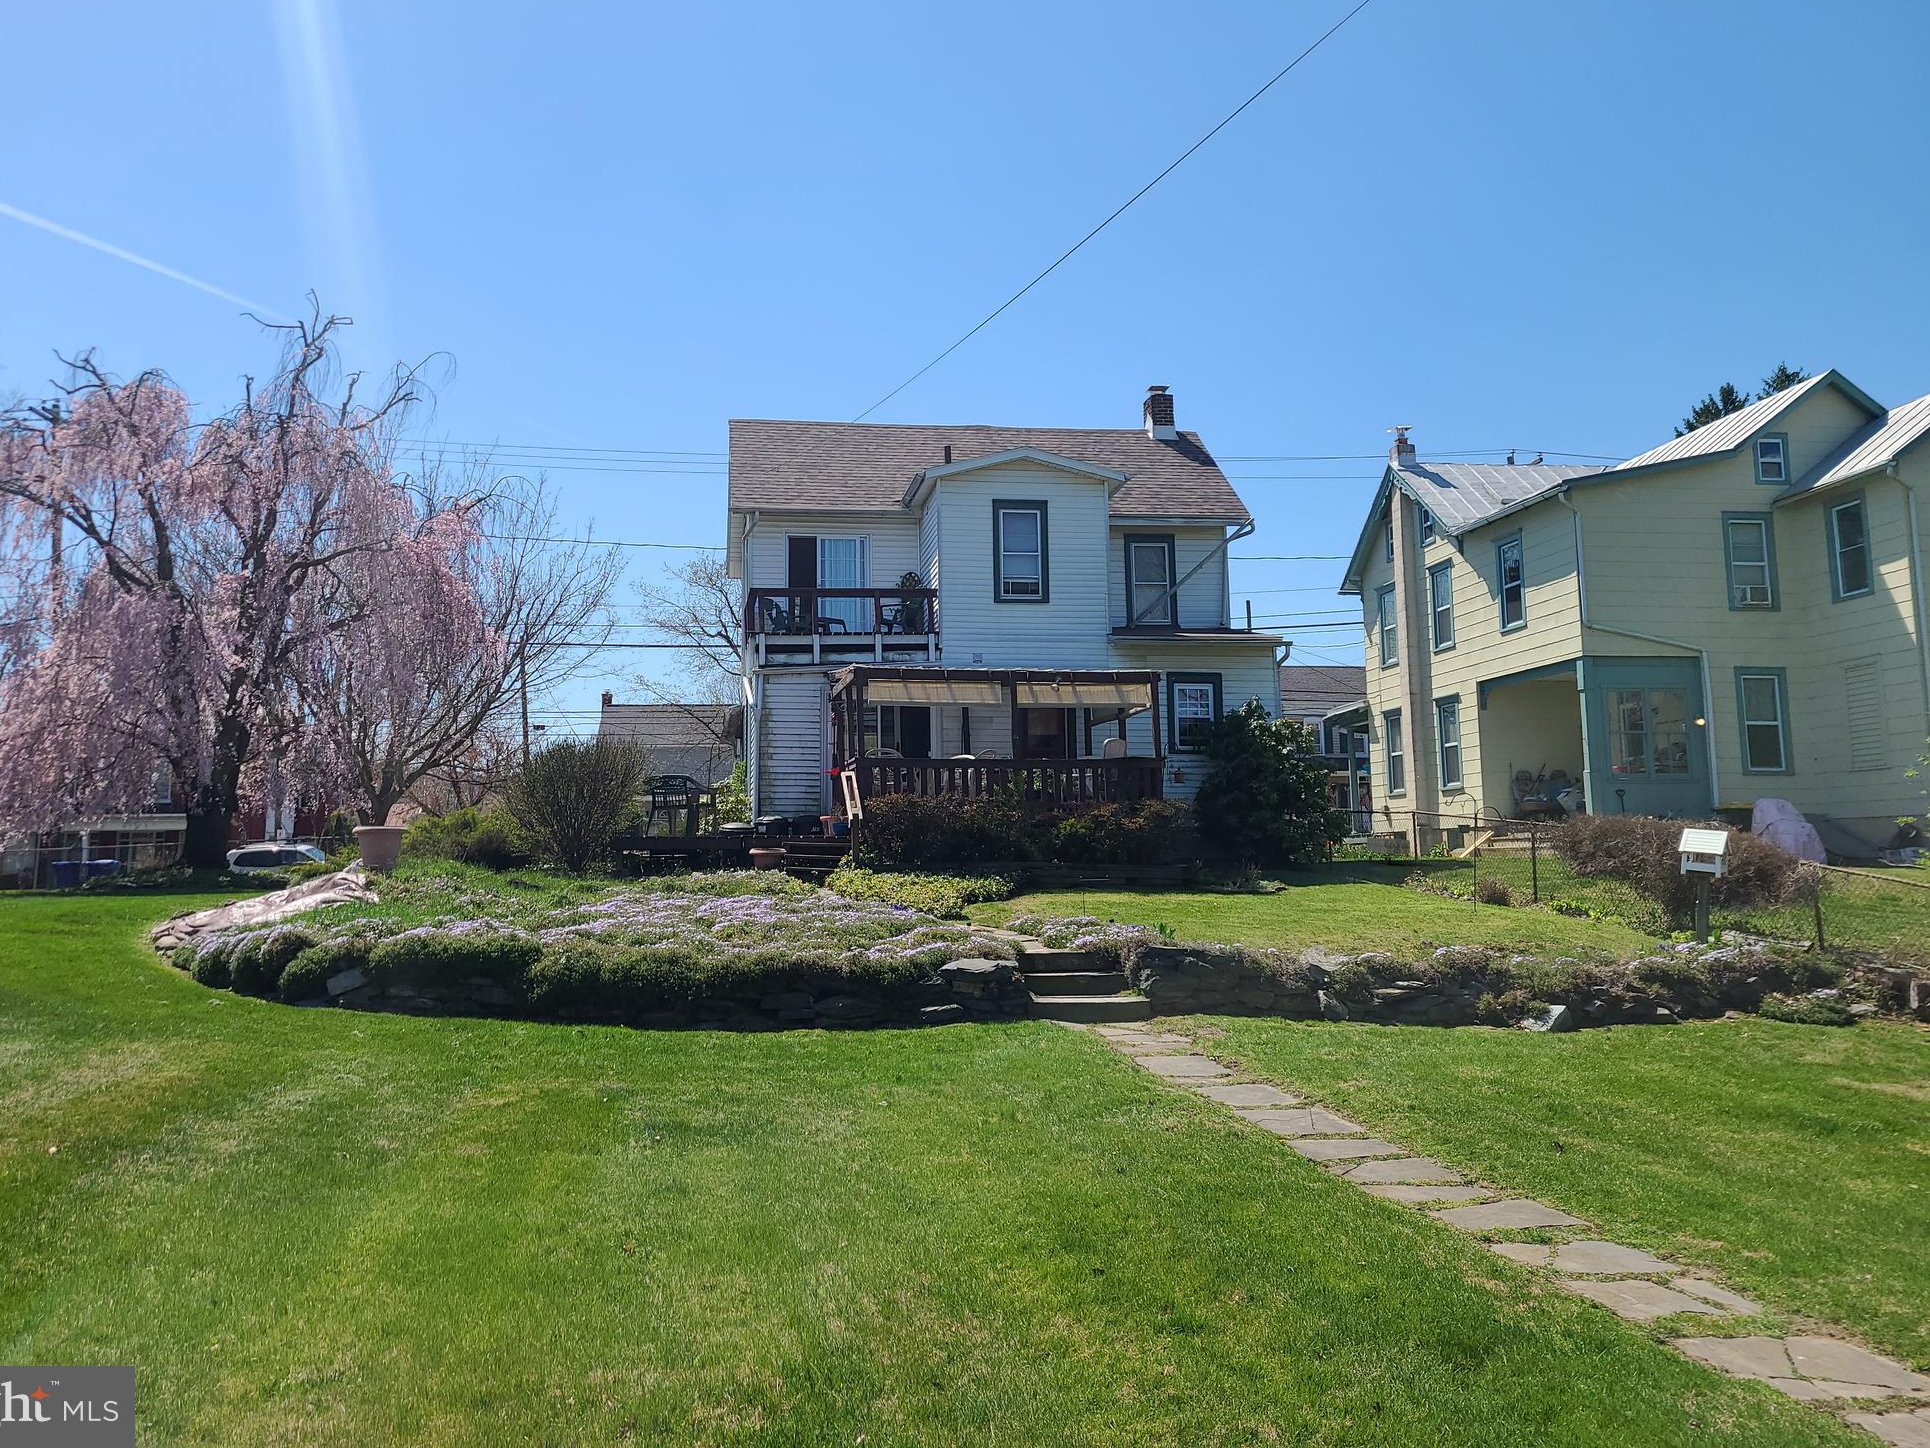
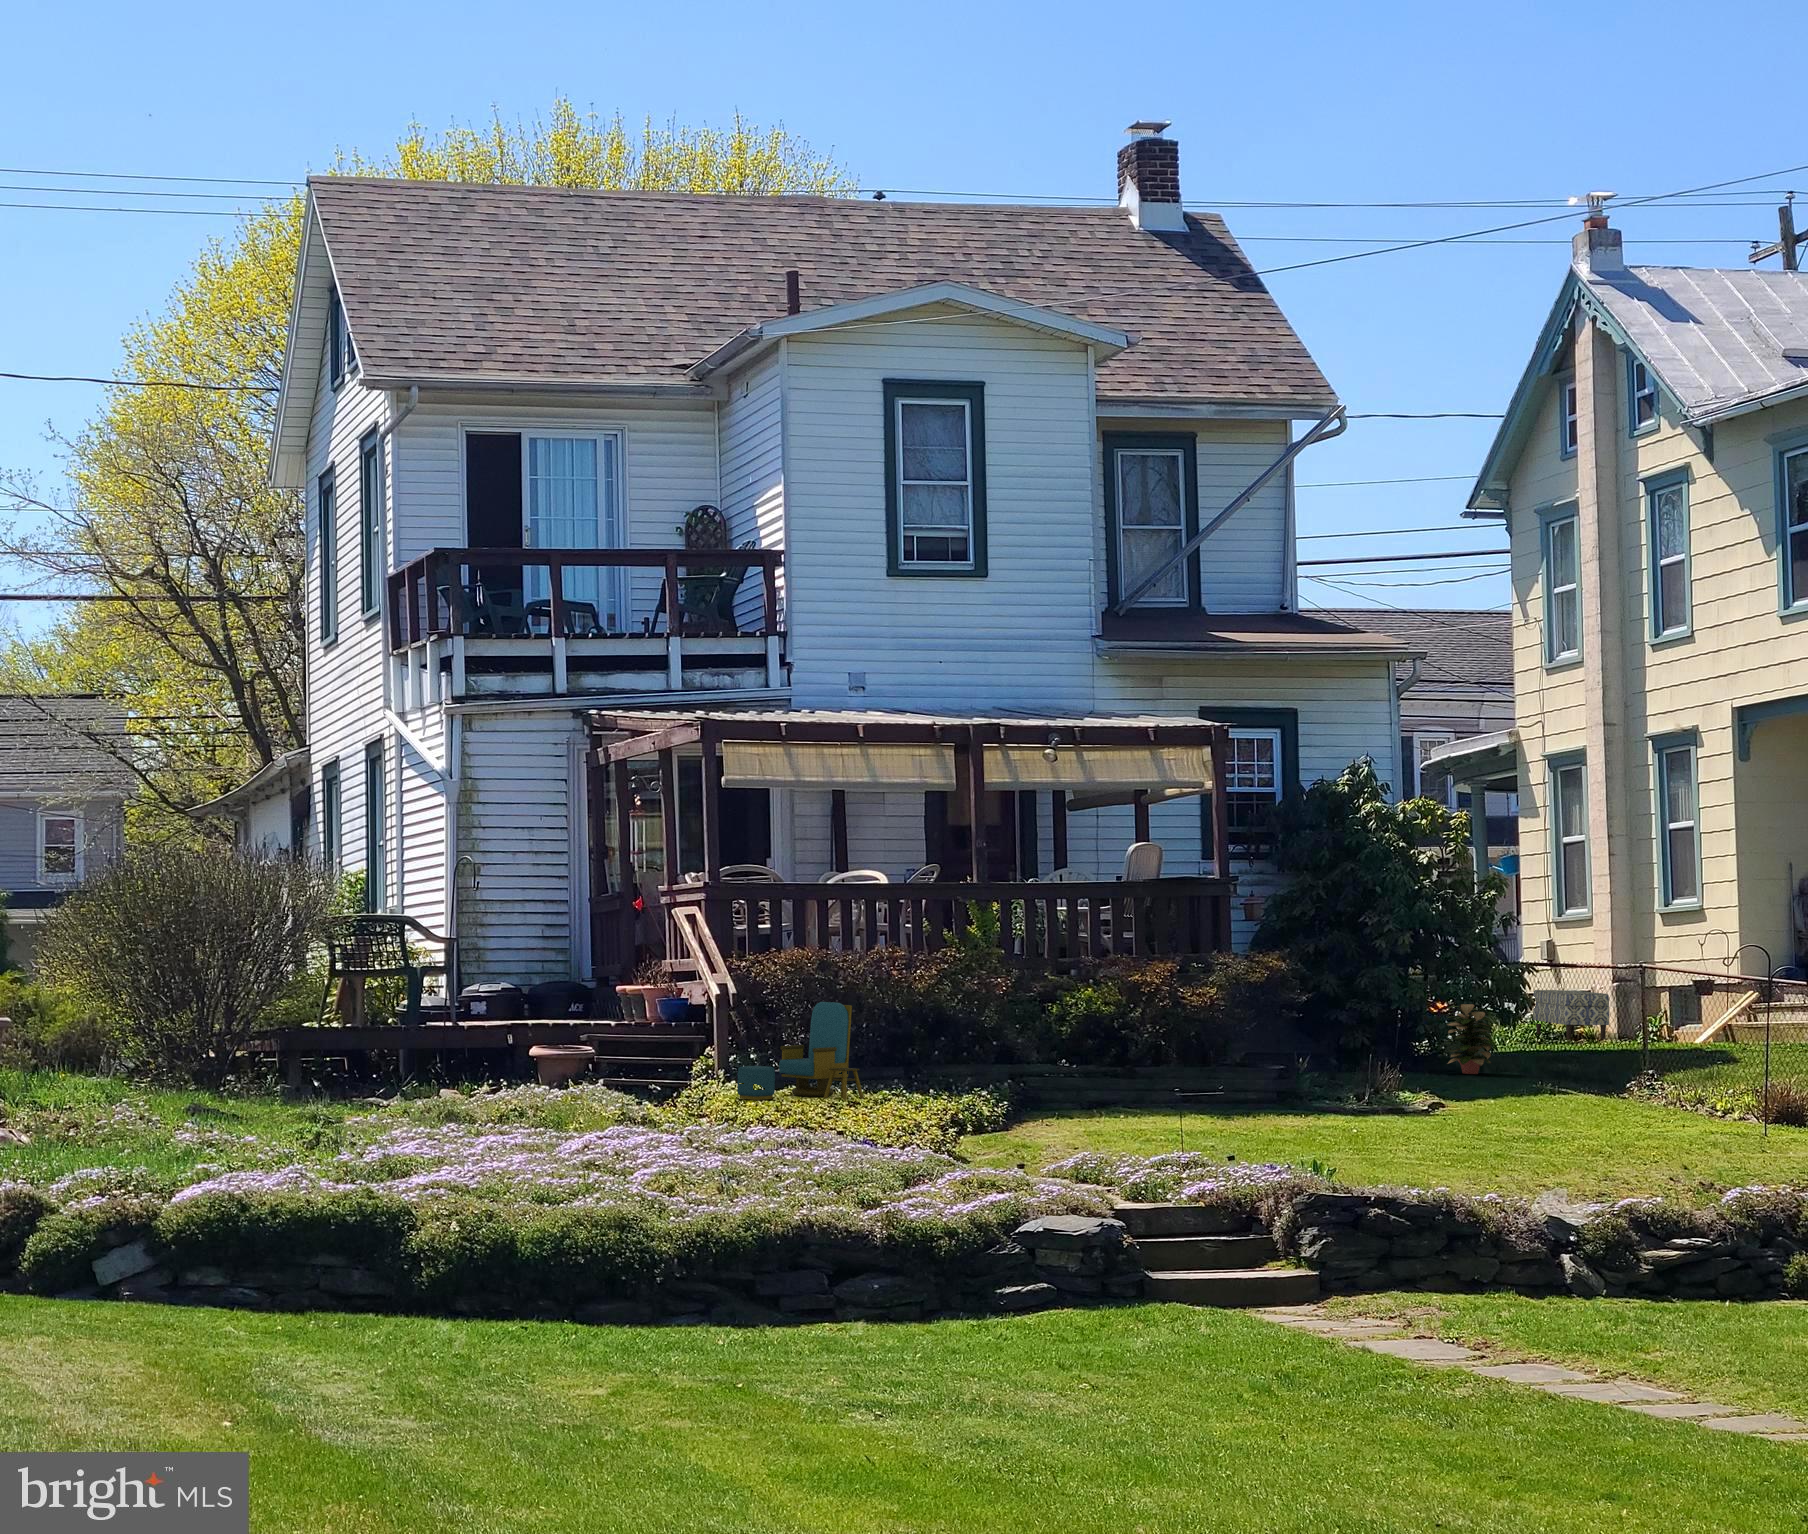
armchair: none [868,827,941,883] -> present [737,1002,864,1100]
decorative plant: none [1300,840,1329,881] -> present [1446,1004,1493,1074]

